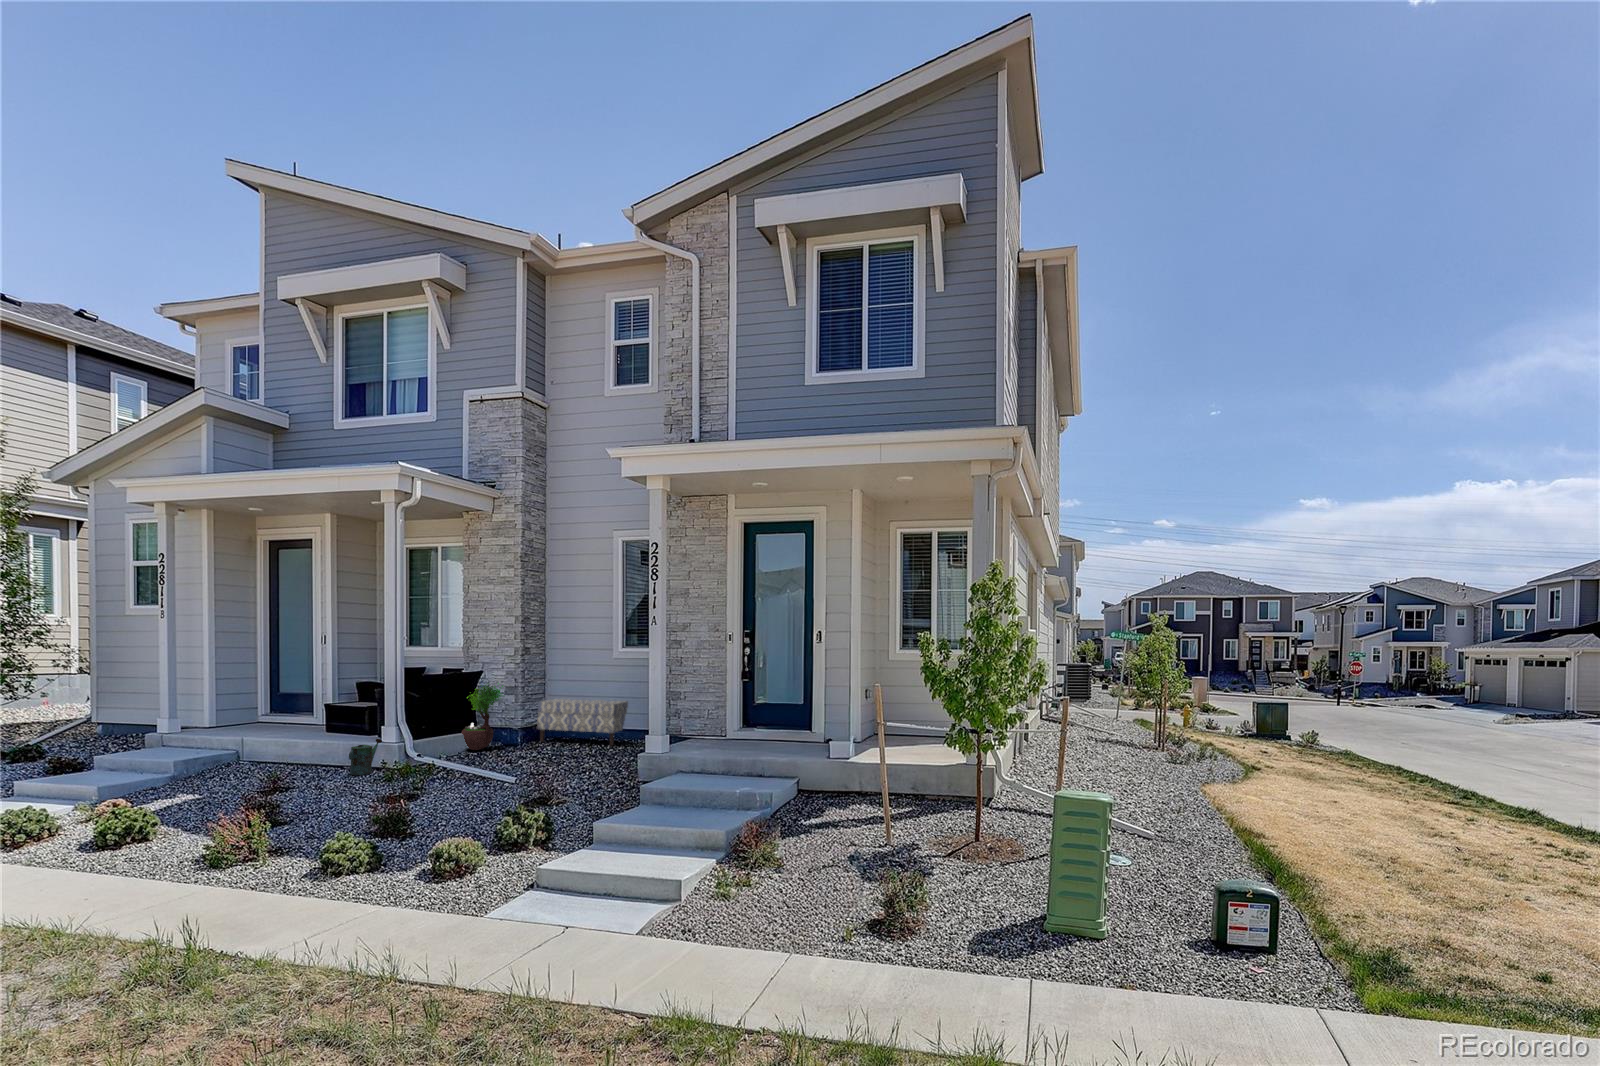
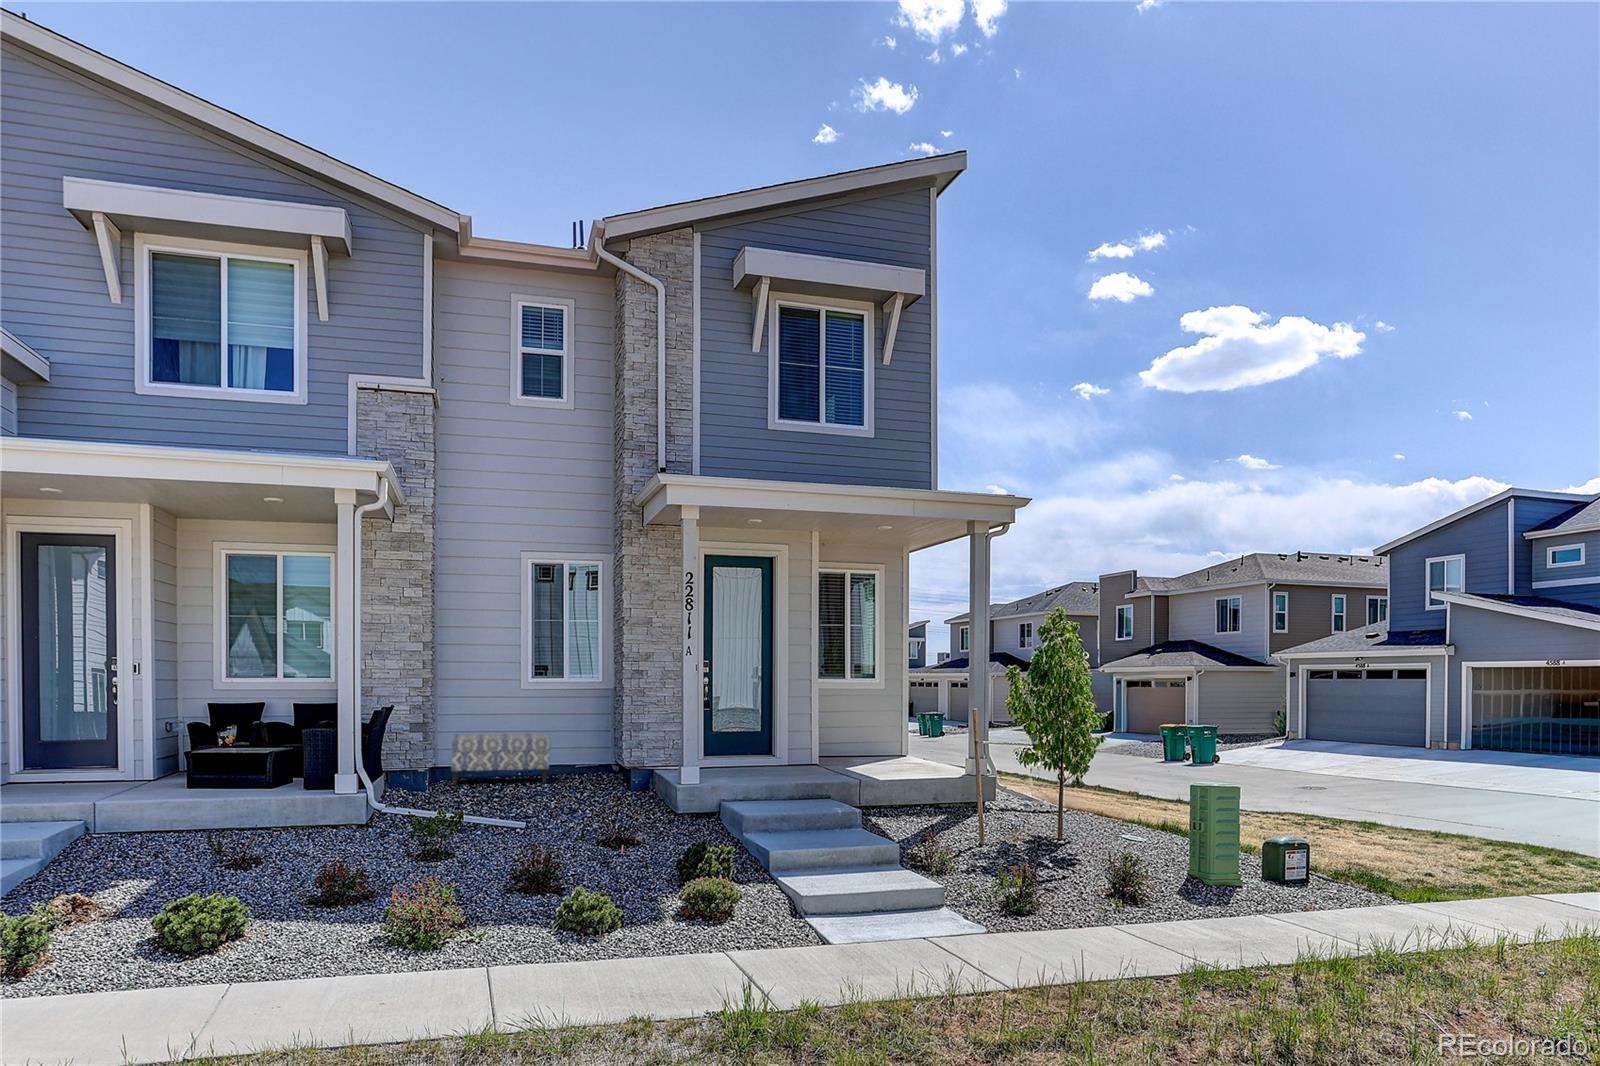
potted tree: present [462,683,503,750] -> none [384,718,437,800]
watering can: present [349,739,382,775] -> none [325,794,352,839]

